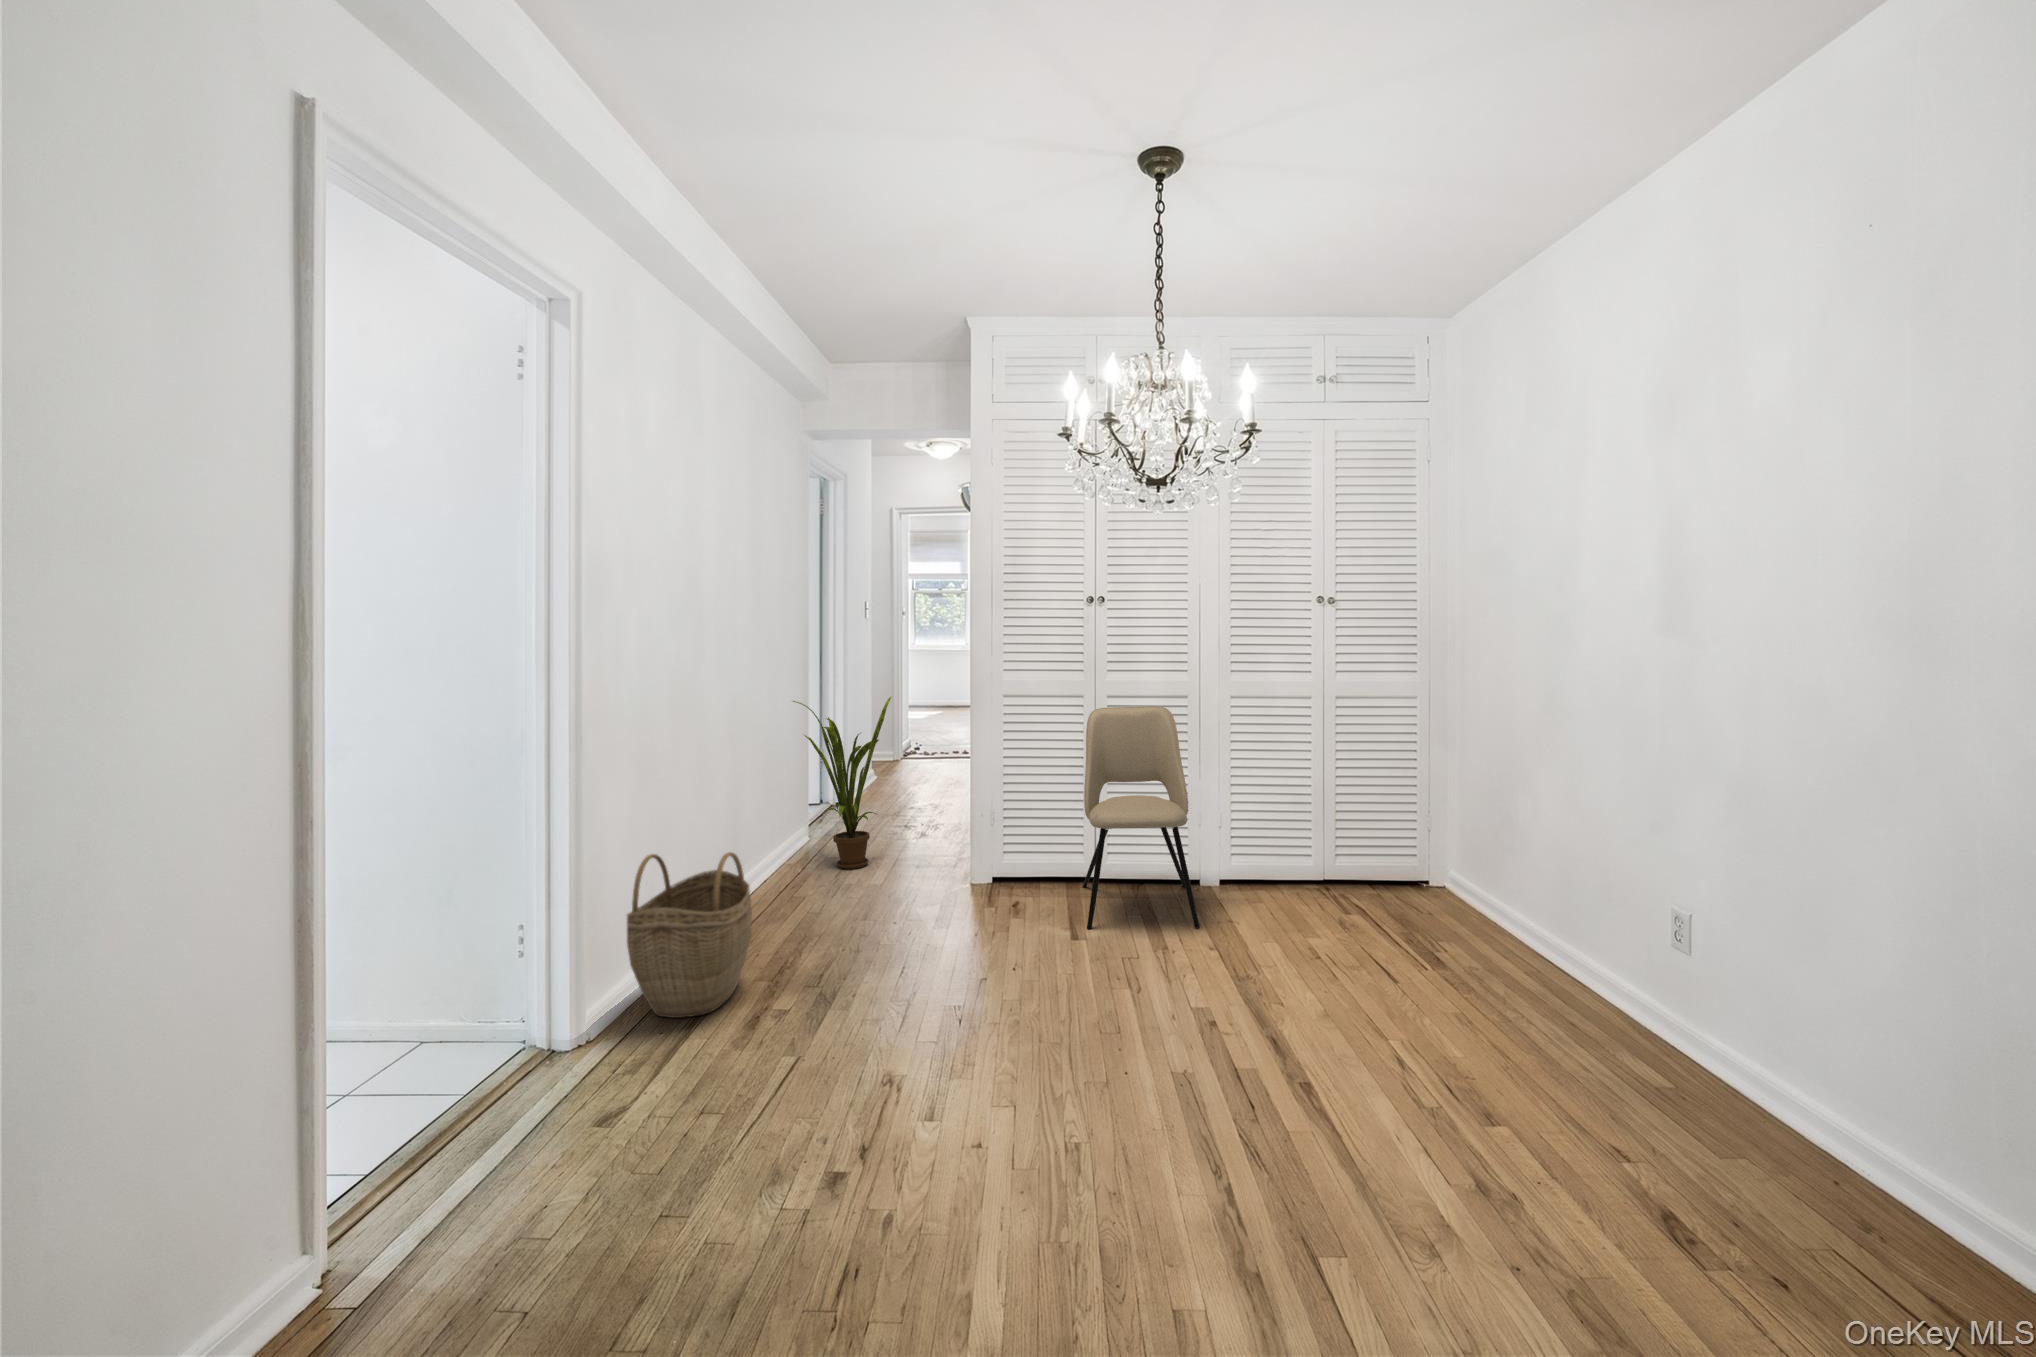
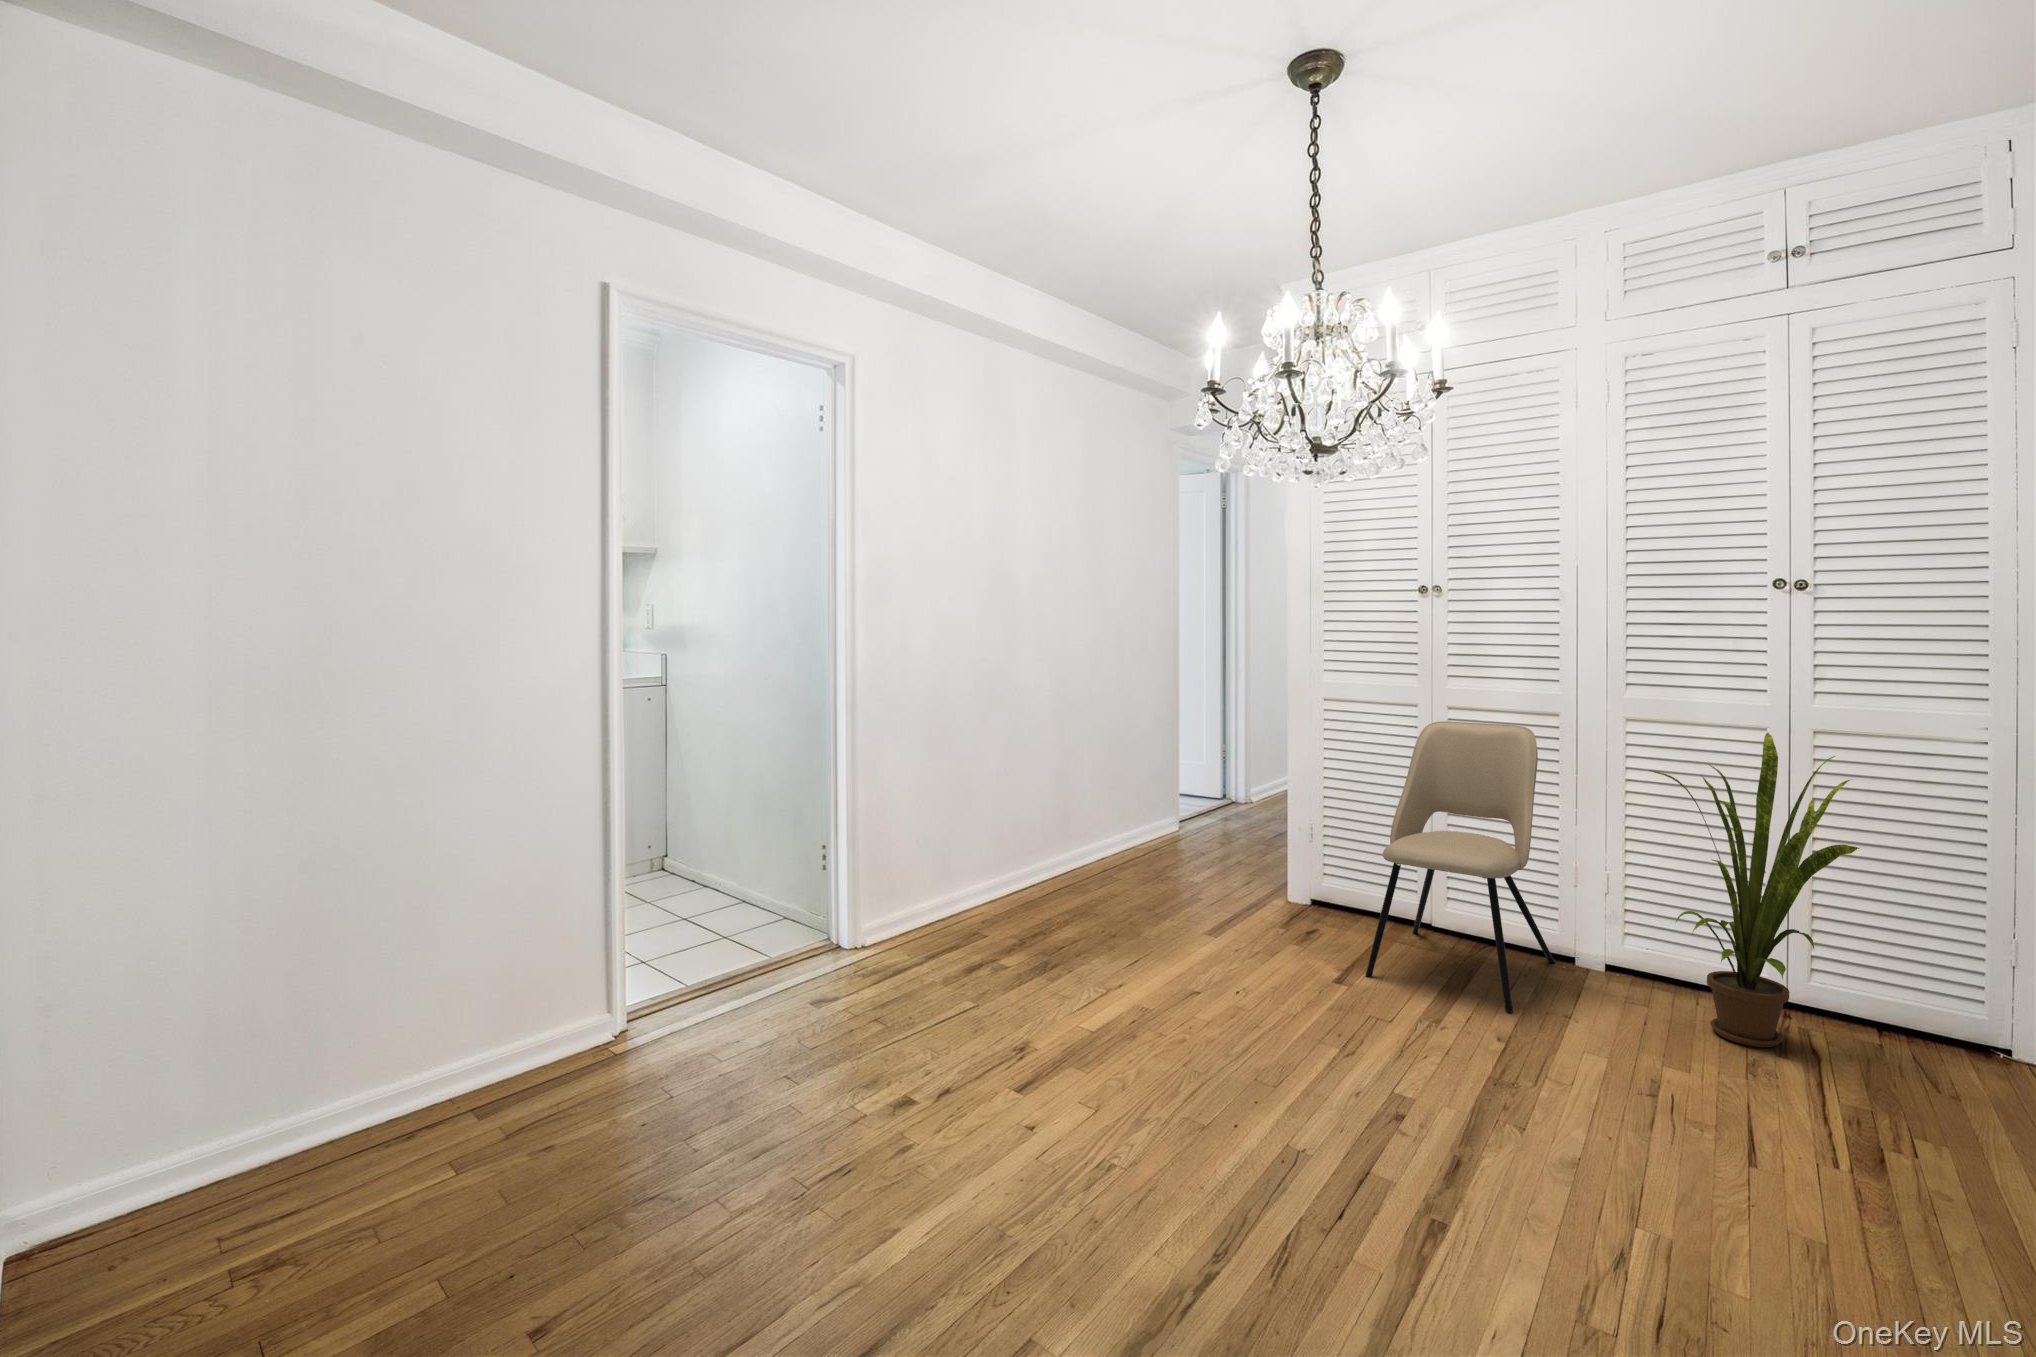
house plant: present [793,697,891,869] -> present [1652,733,1859,1047]
woven basket: present [627,852,752,1018] -> none [901,806,1014,950]

